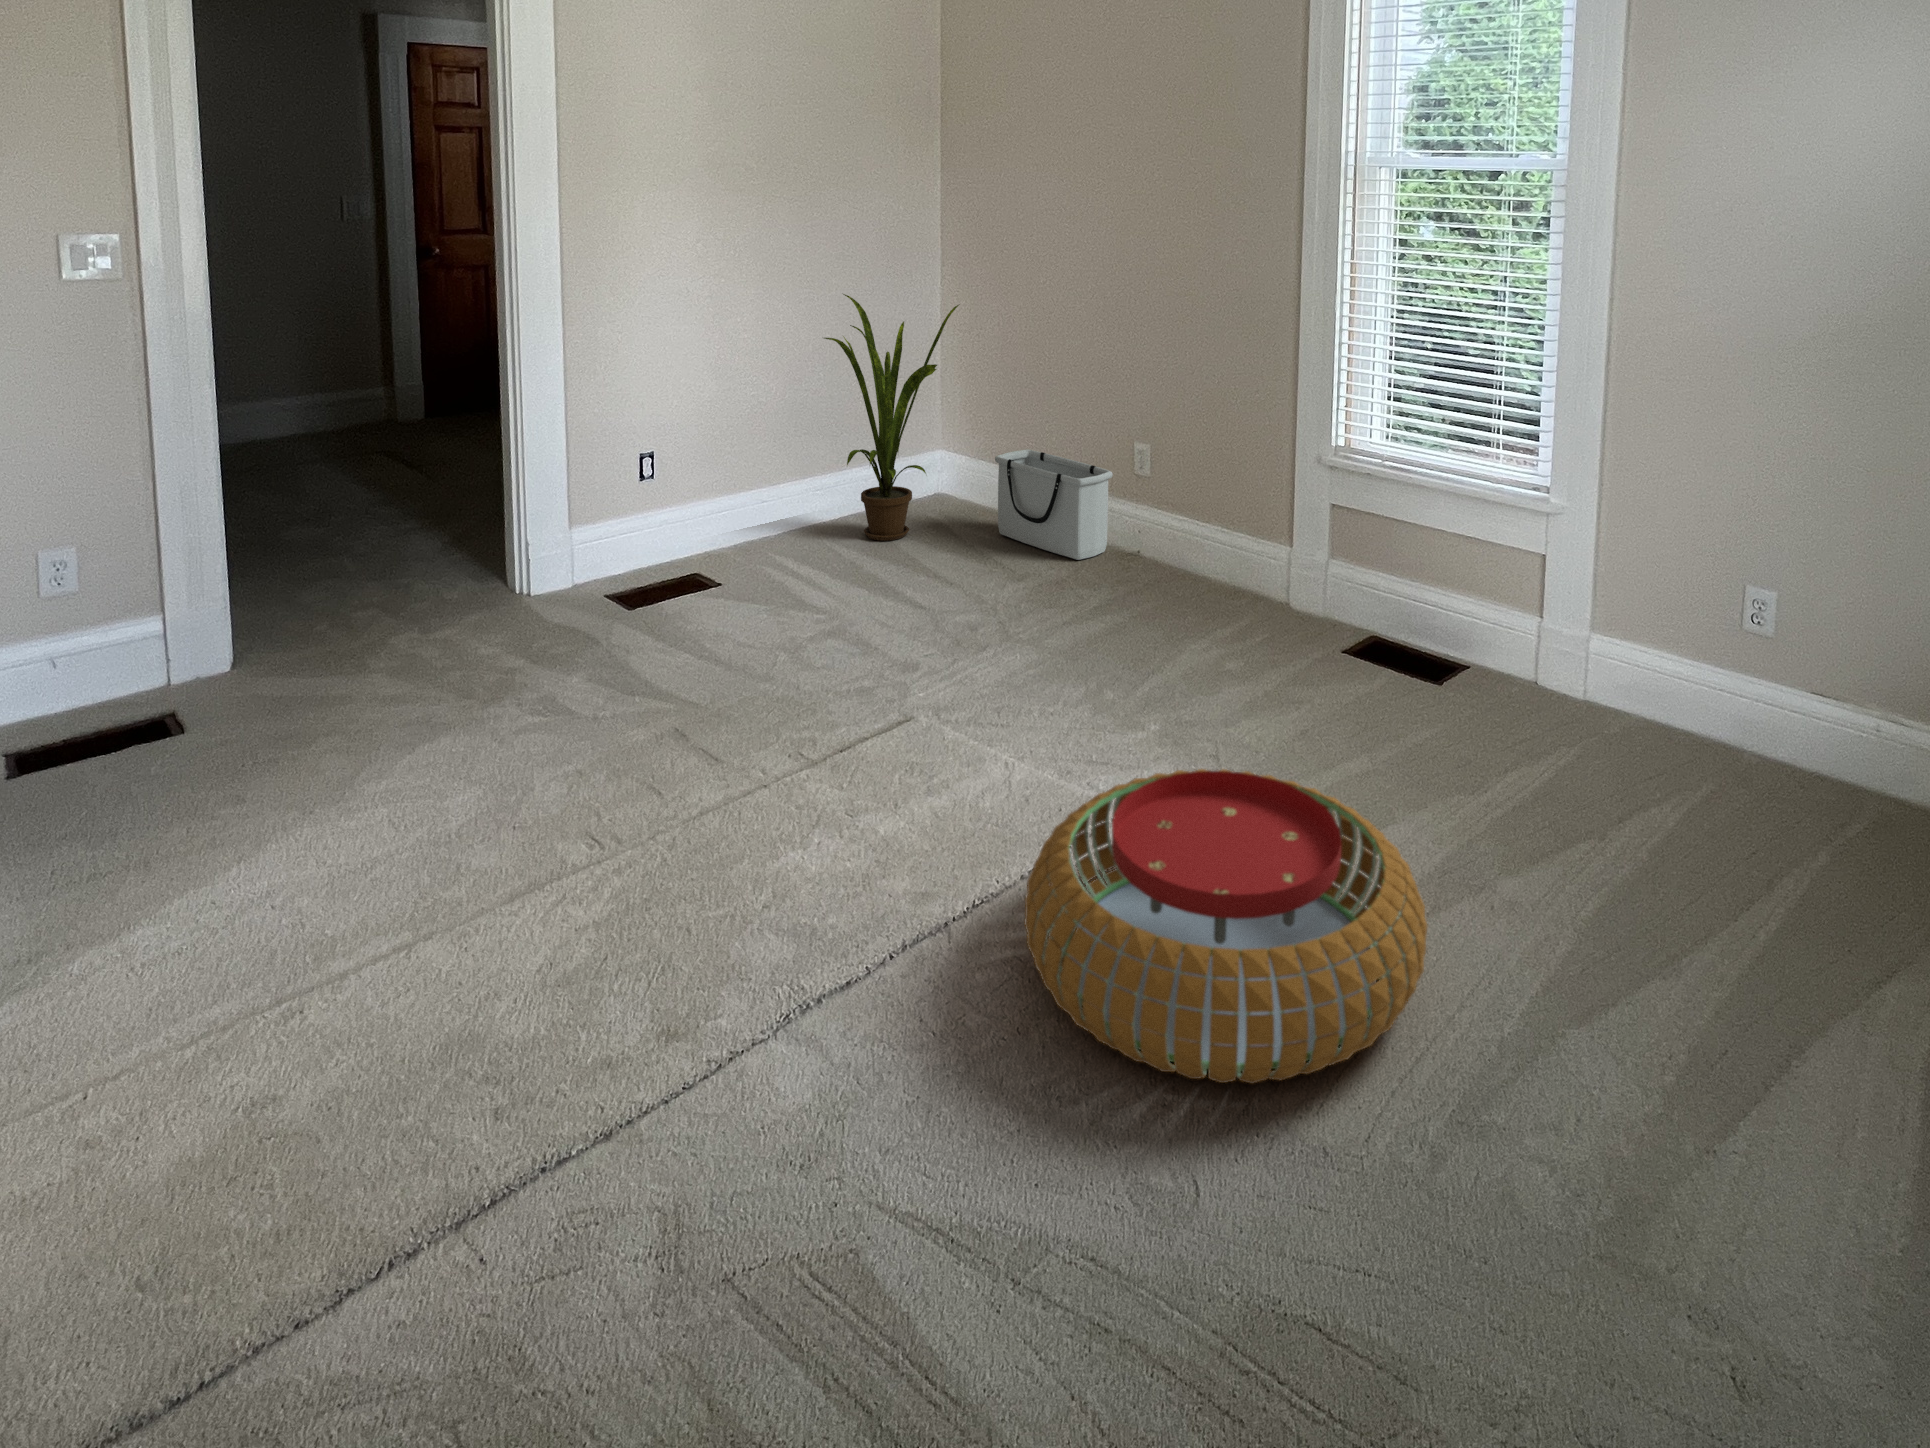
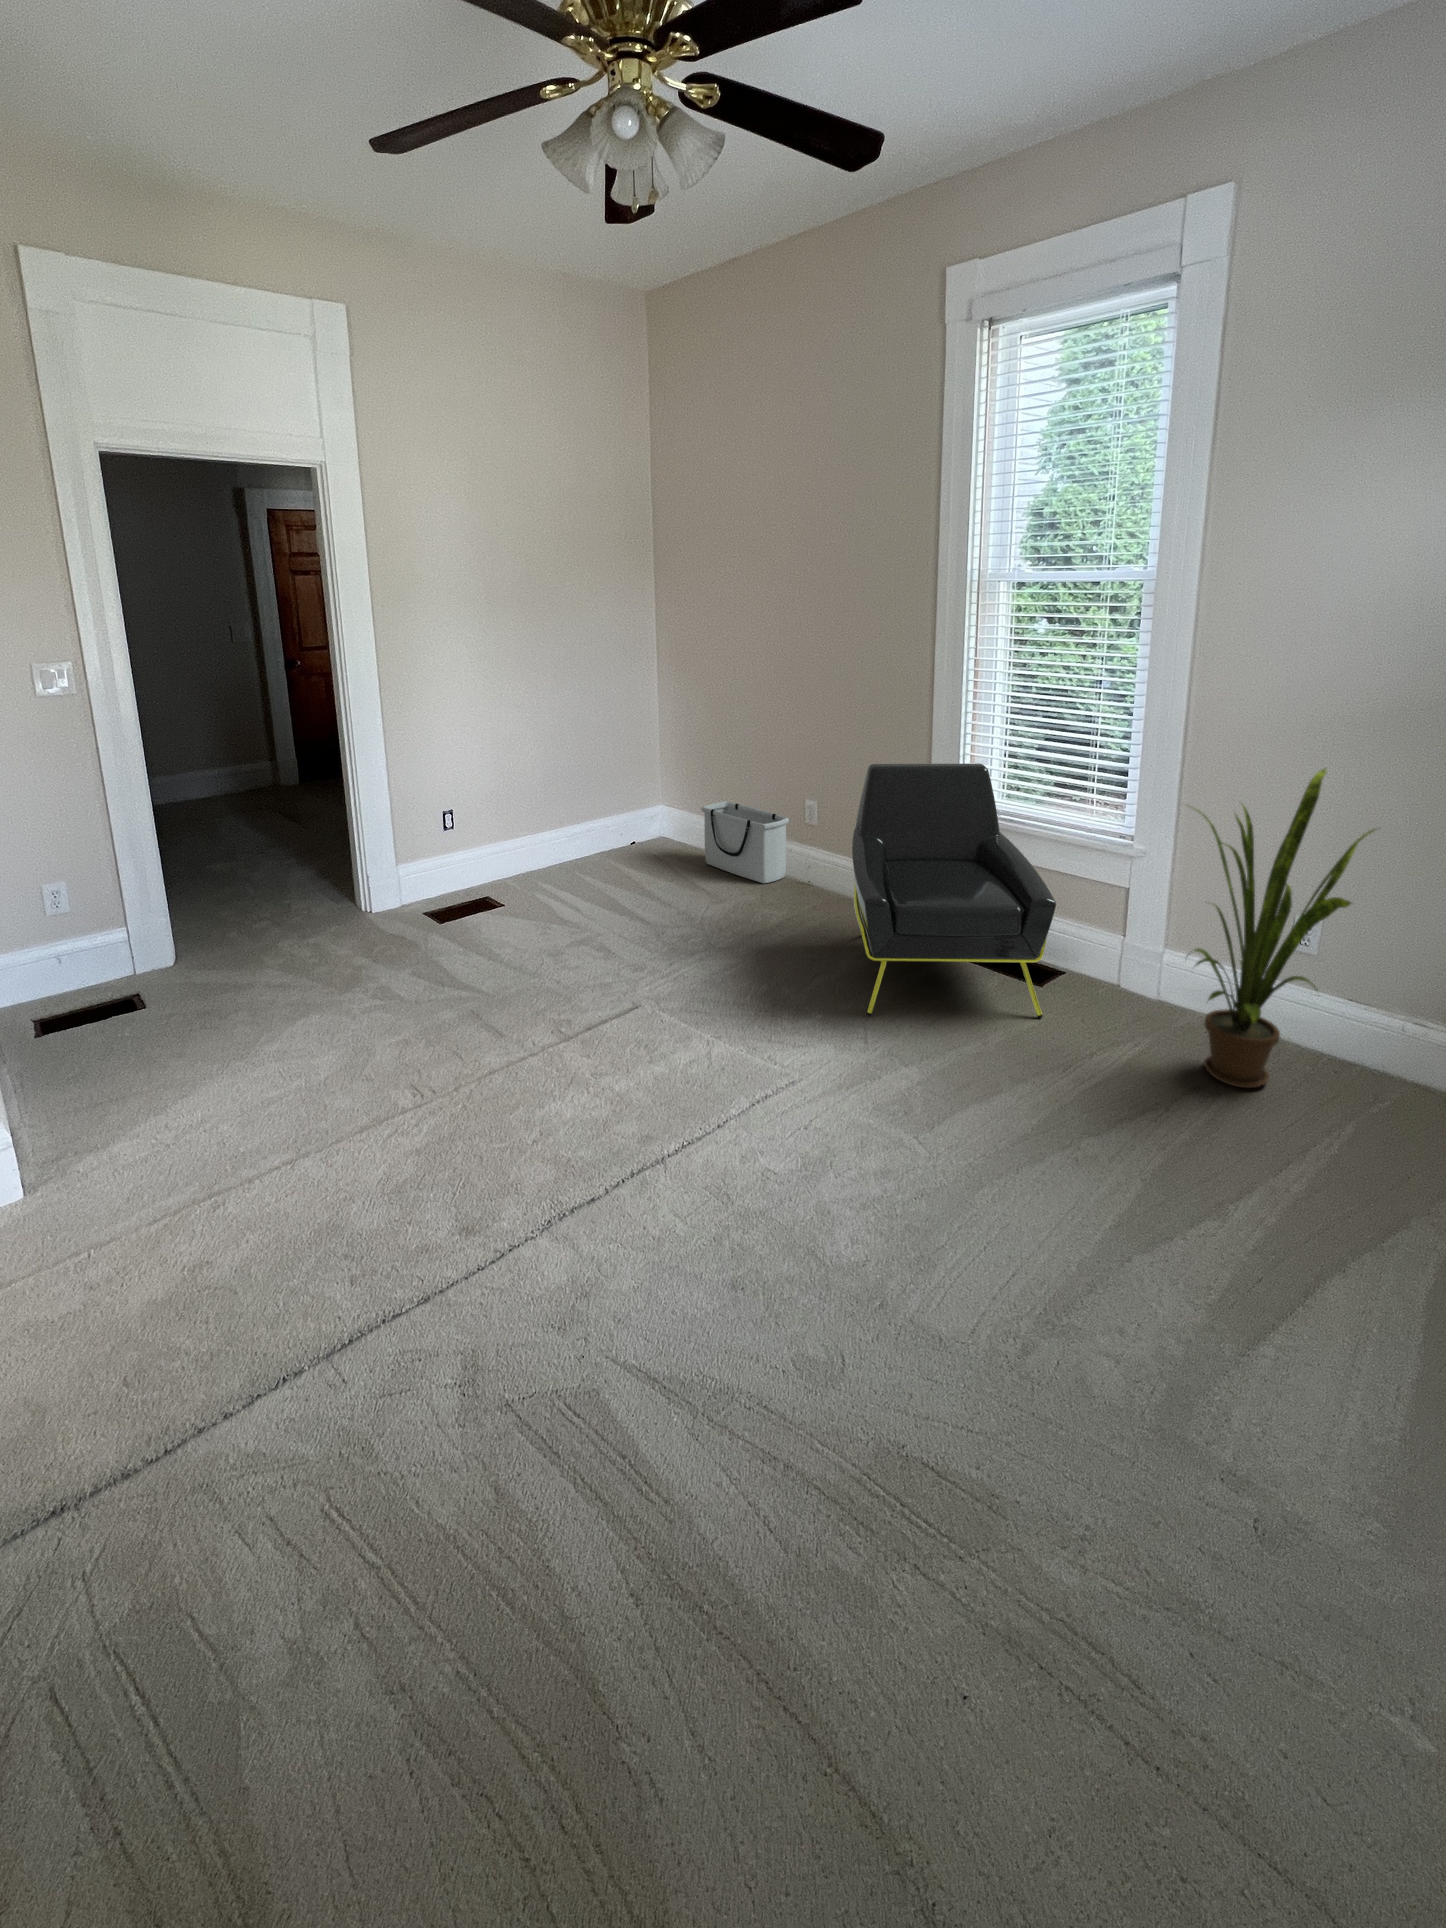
house plant: present [824,294,959,541] -> present [1186,769,1380,1088]
armchair: none [1199,397,1458,730] -> present [852,763,1056,1018]
pouf: present [1024,769,1428,1083] -> none [719,1051,1026,1289]

